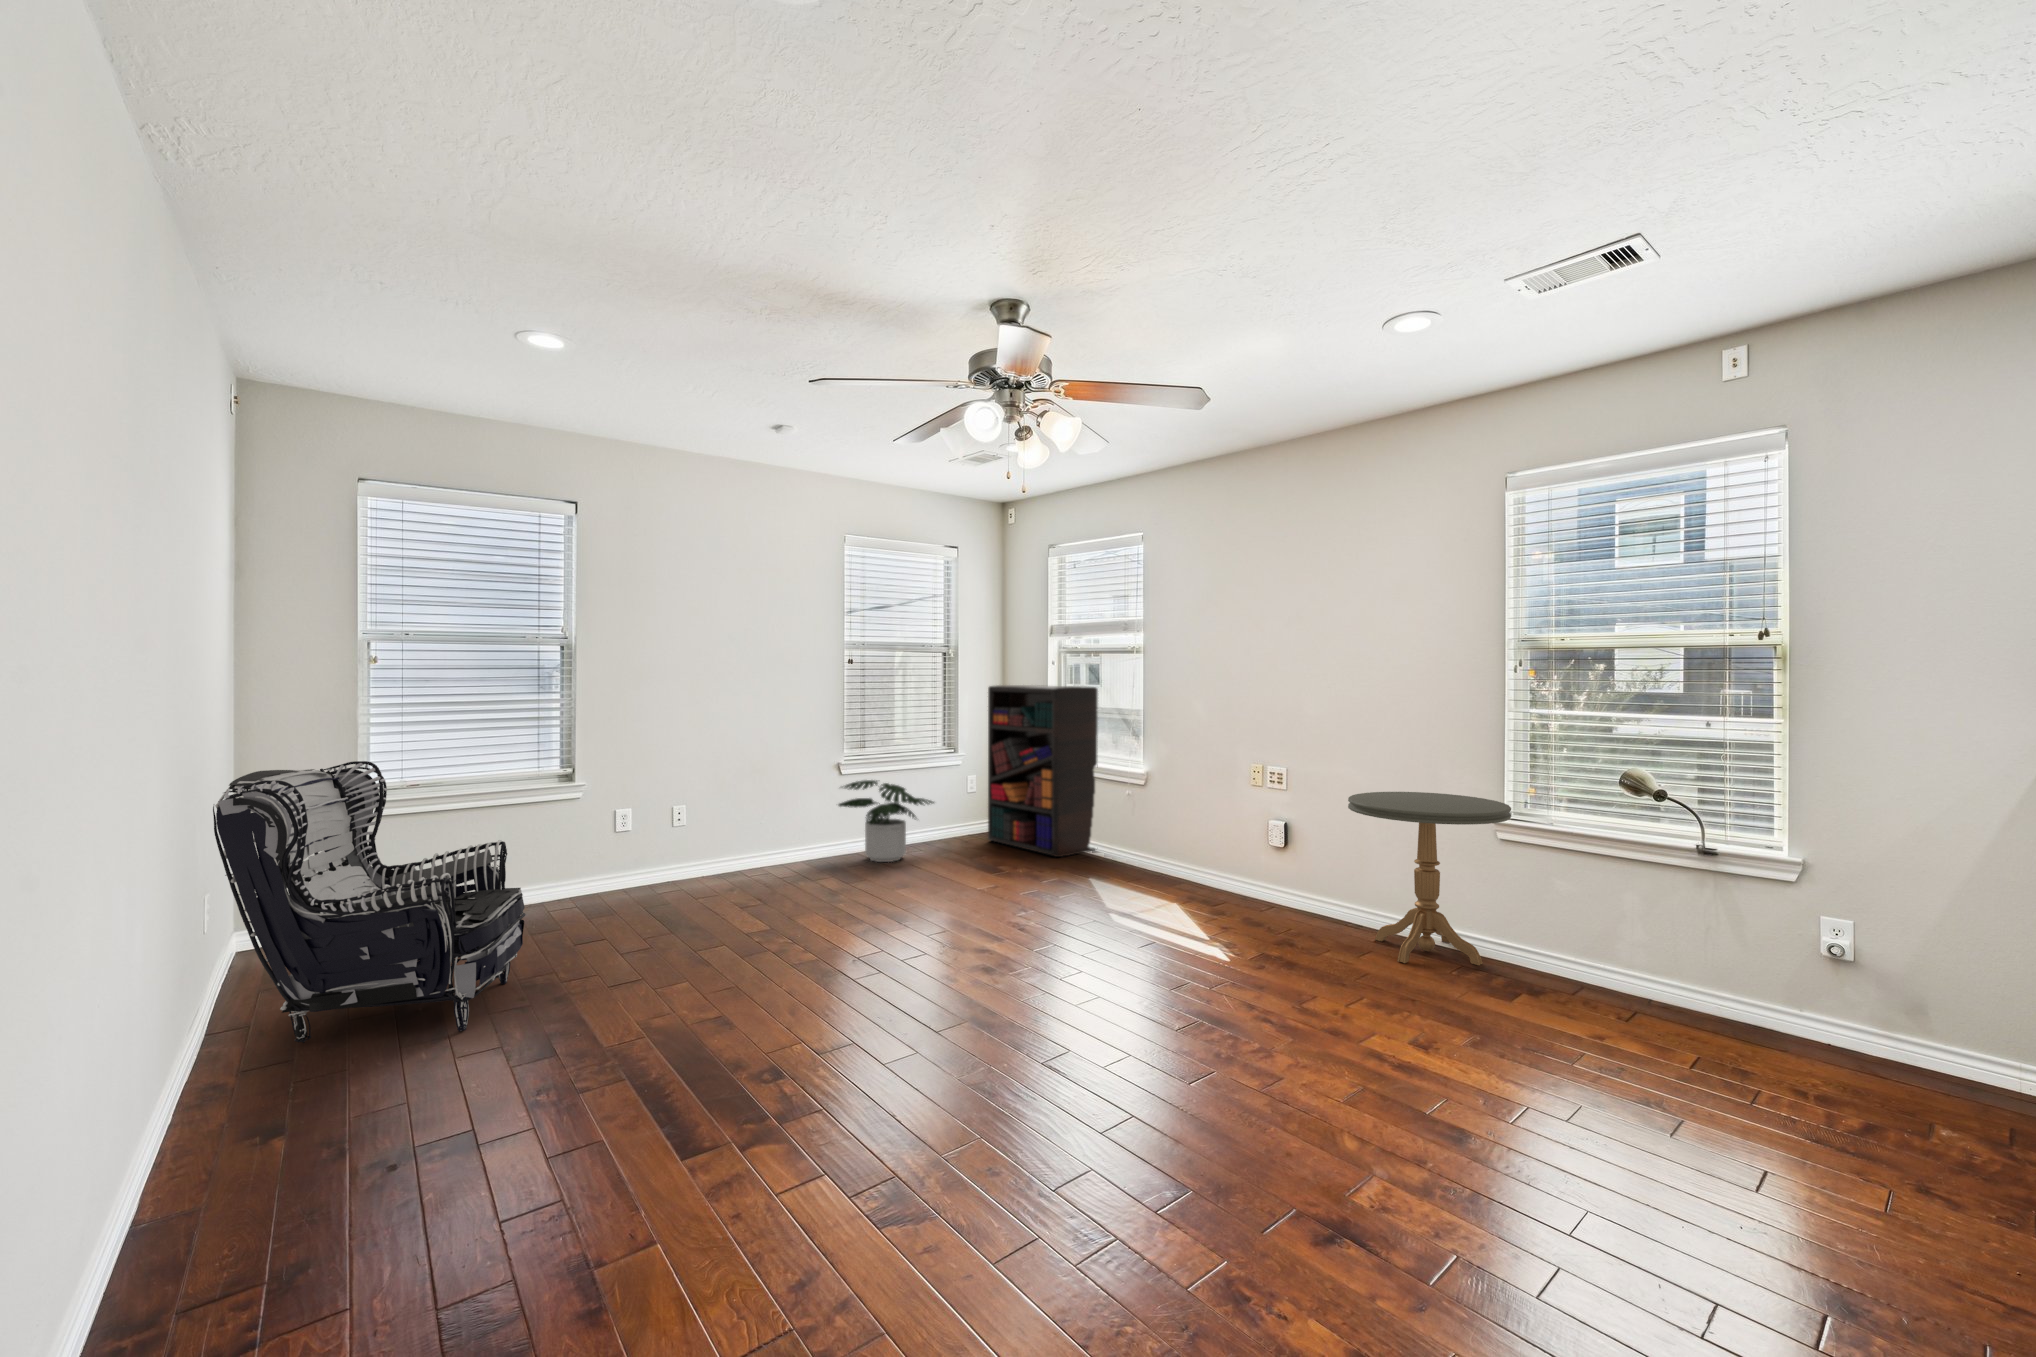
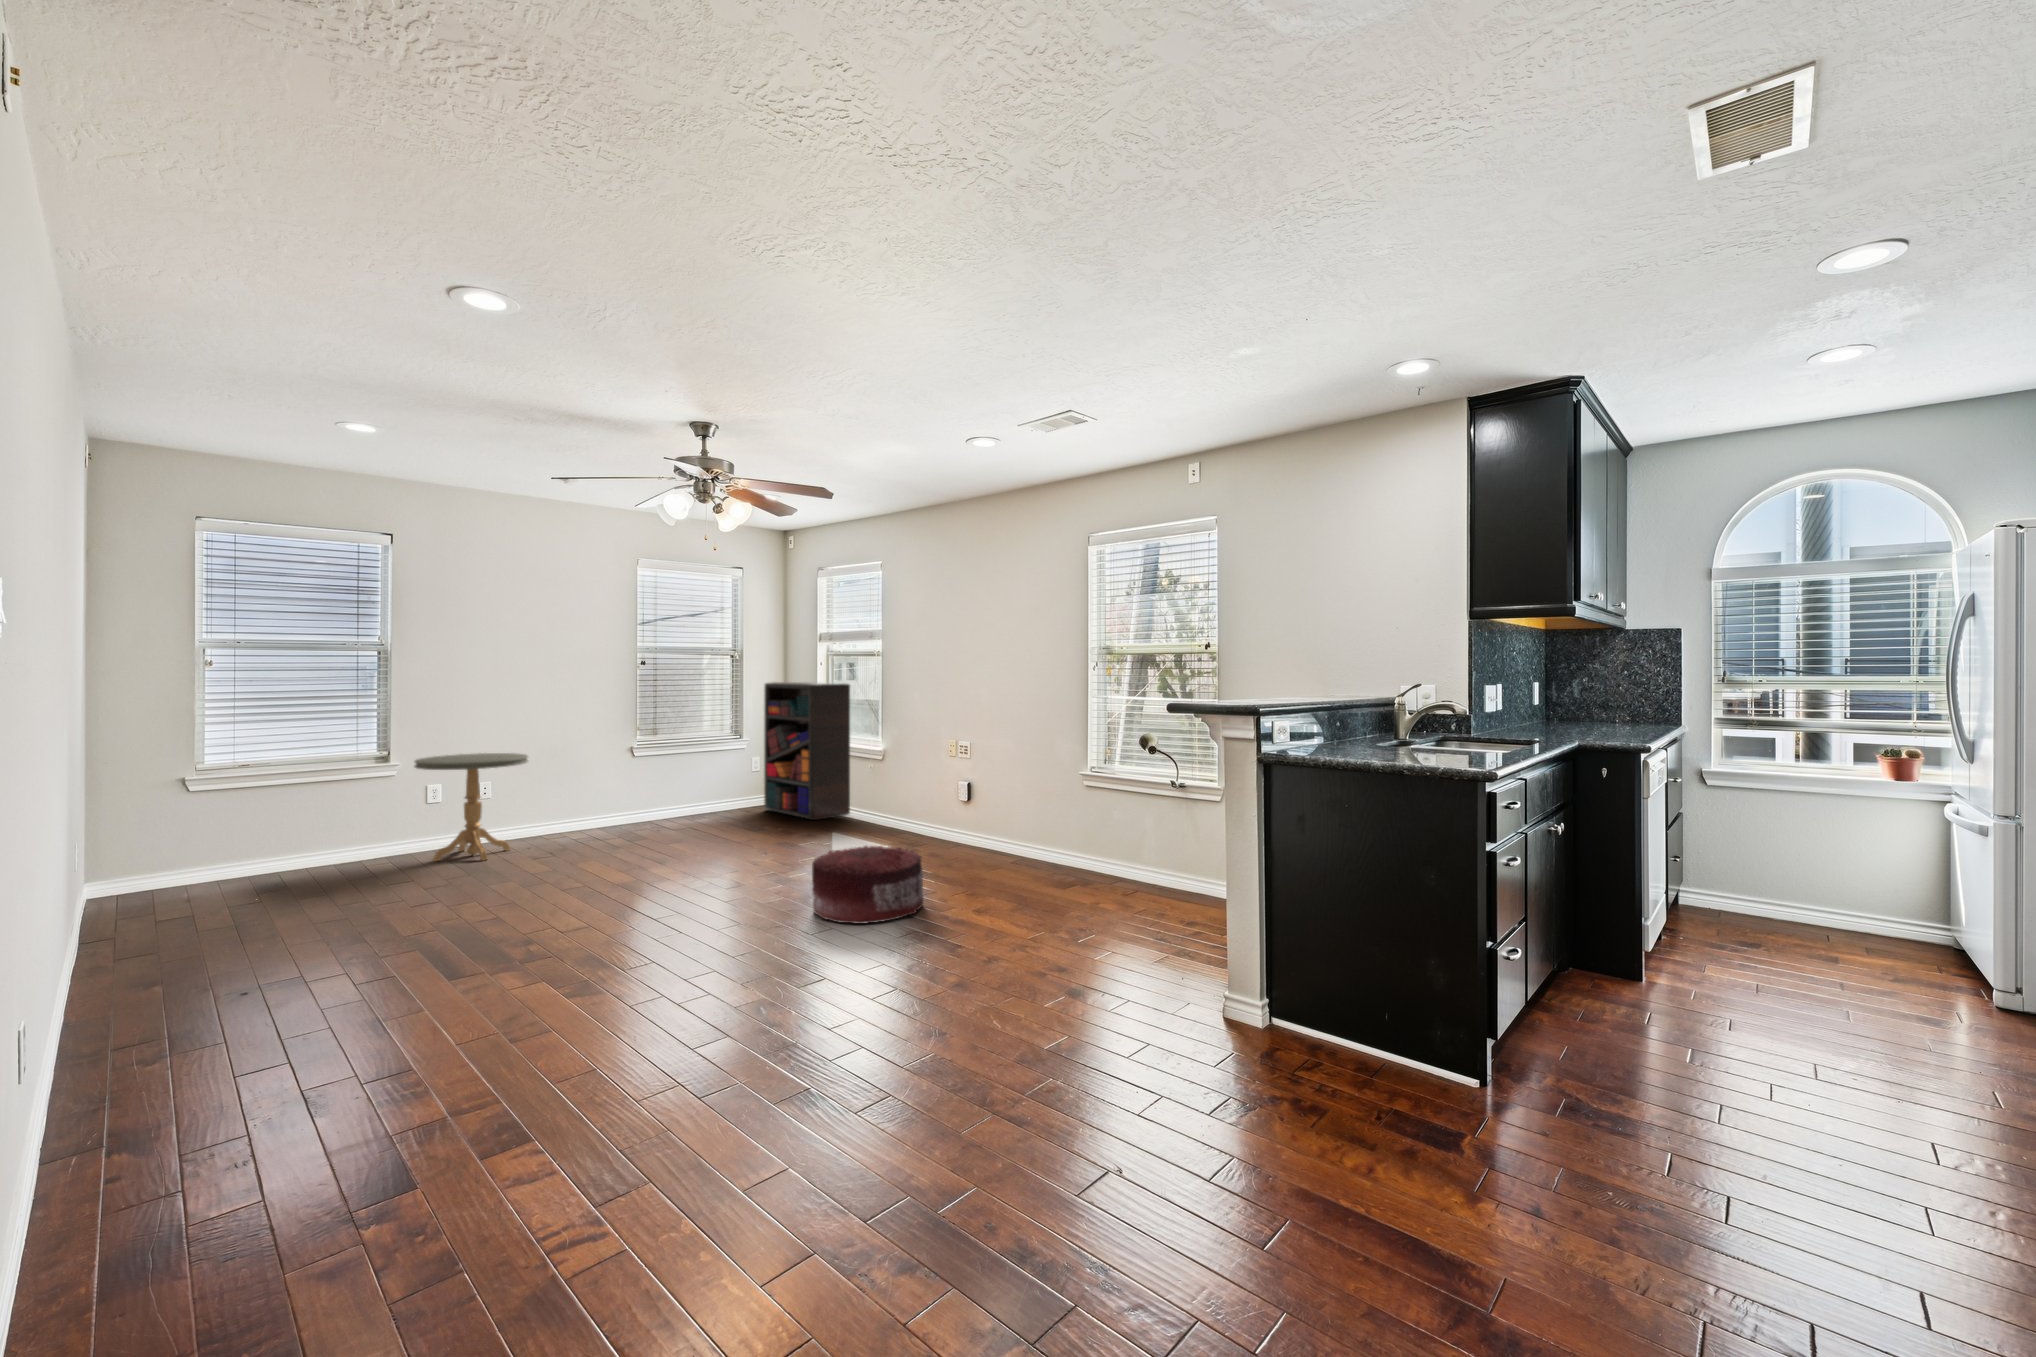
armchair: present [213,761,526,1043] -> none [86,742,338,944]
potted plant: present [839,780,934,862] -> none [627,760,714,827]
side table: present [1348,792,1511,965] -> present [415,753,528,861]
pouf: none [1170,918,1338,1052] -> present [812,846,924,924]

